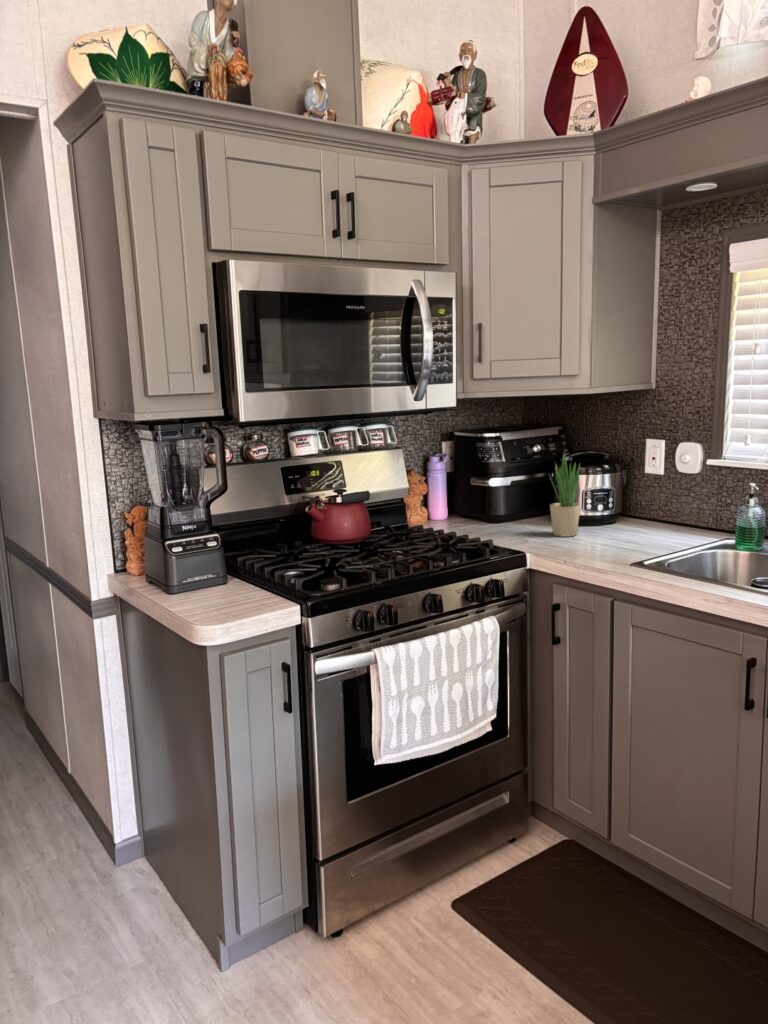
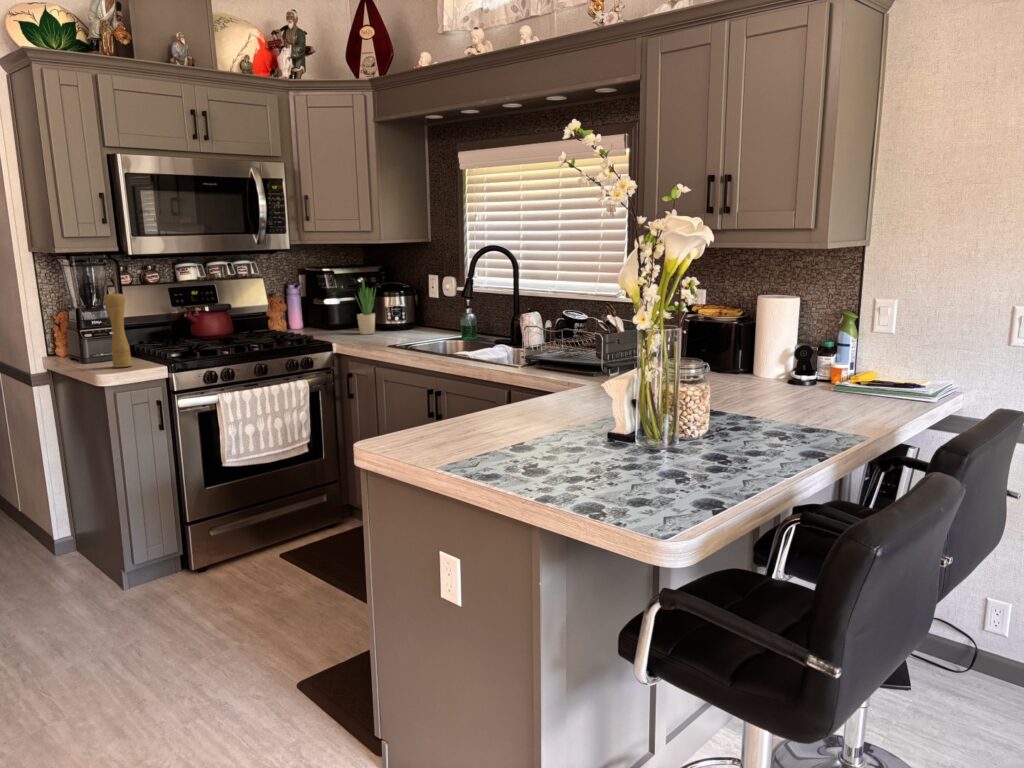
pepper mill: none [209,487,248,611] -> present [104,292,132,367]

